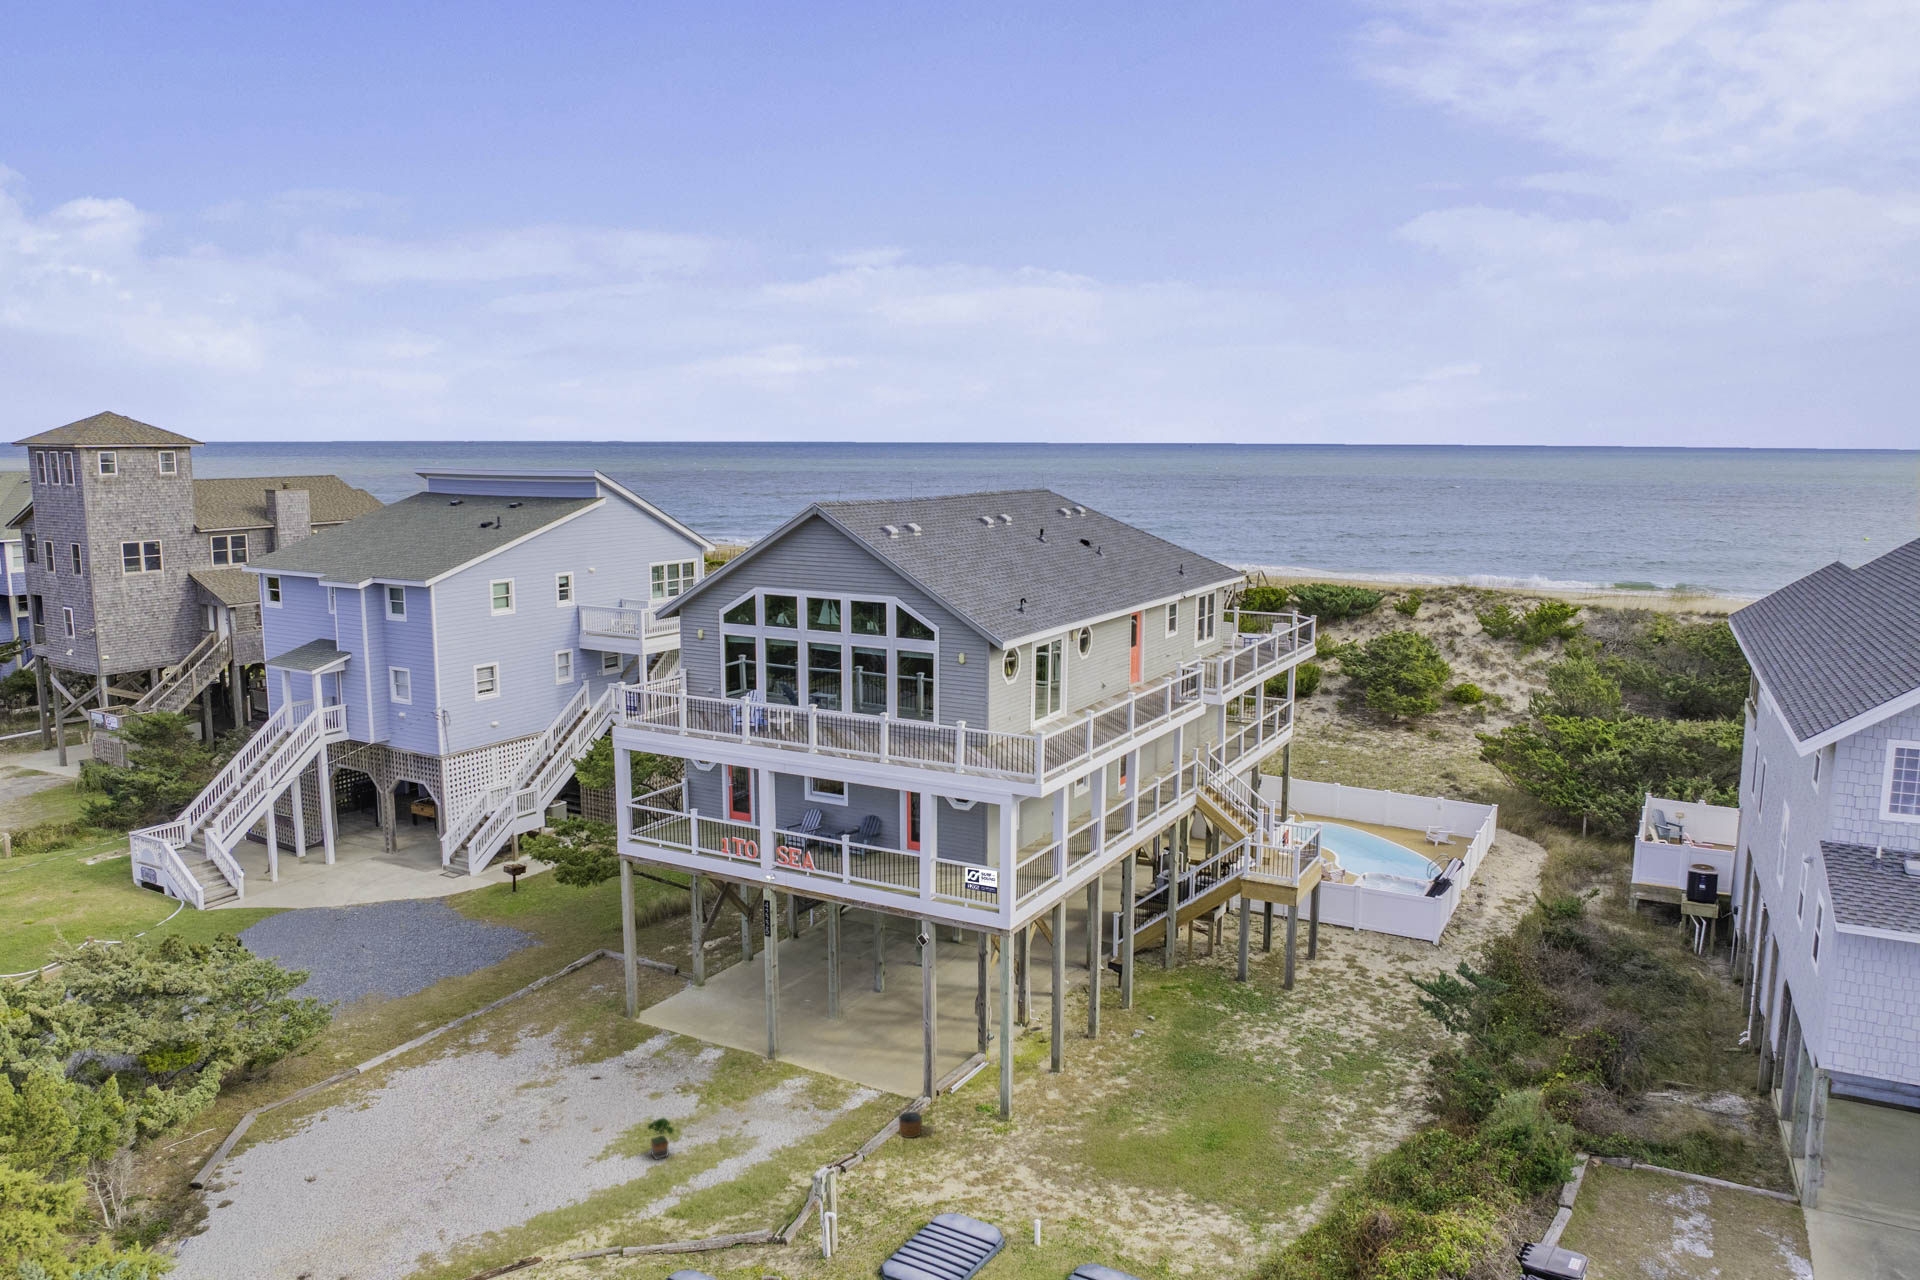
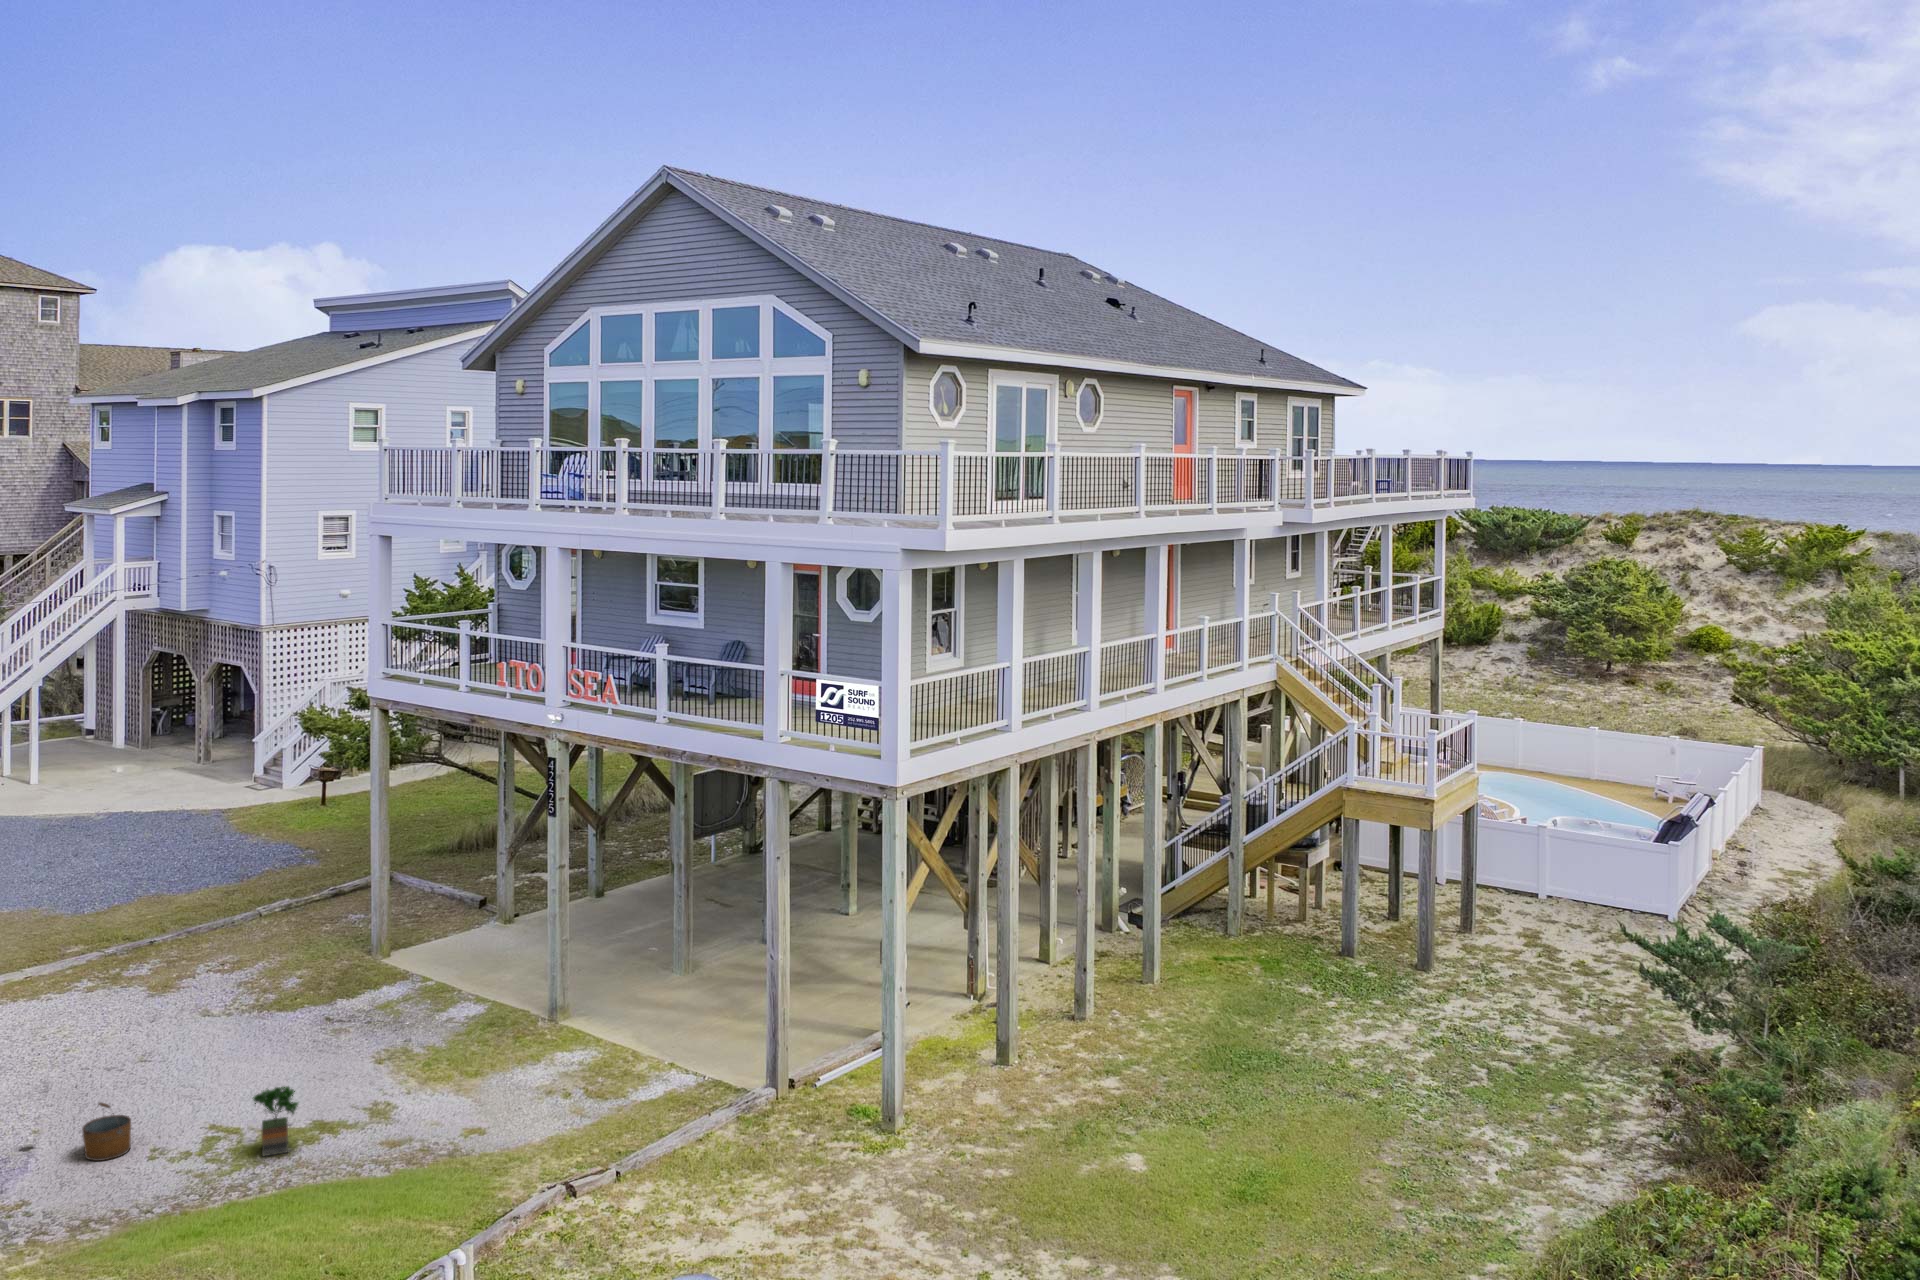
bucket: present [899,1106,922,1138] -> present [82,1103,131,1161]

